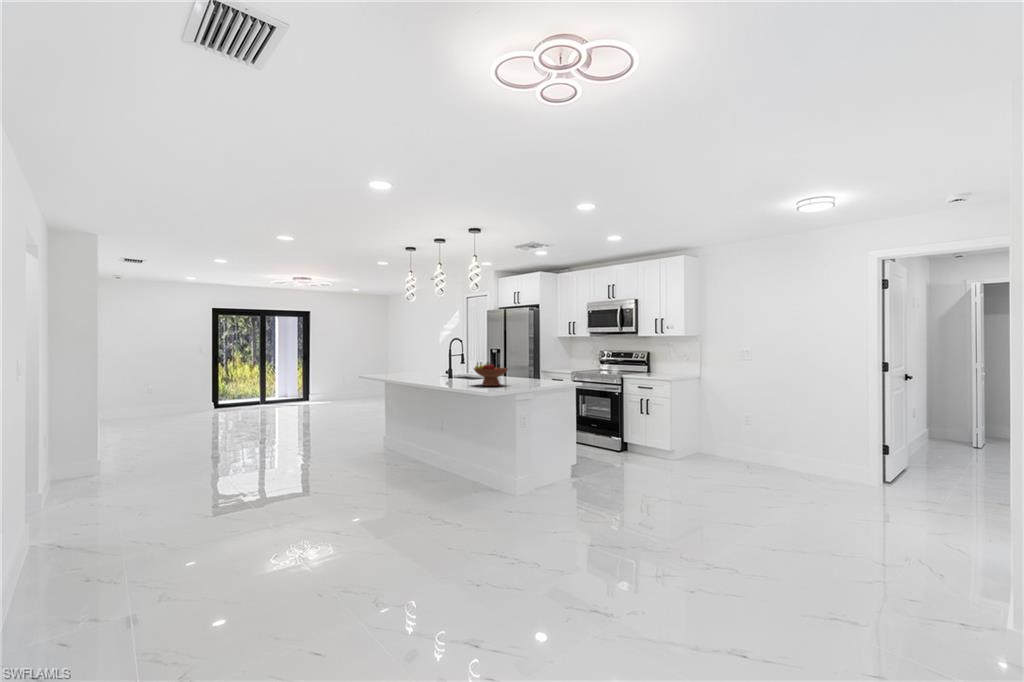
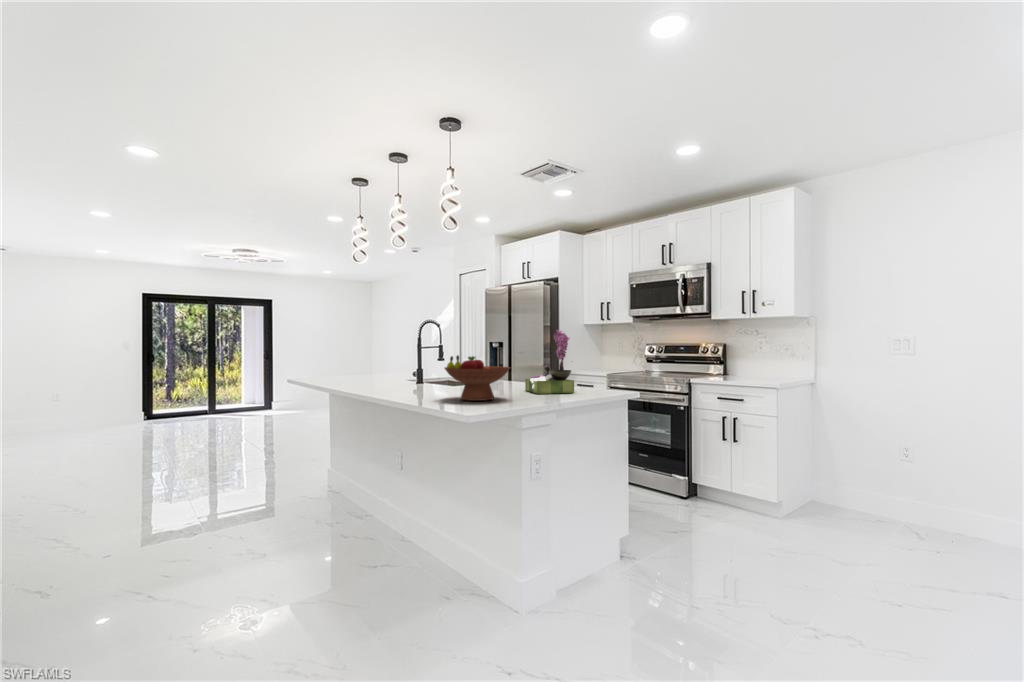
flower arrangement: none [516,346,544,383] -> present [525,330,574,394]

